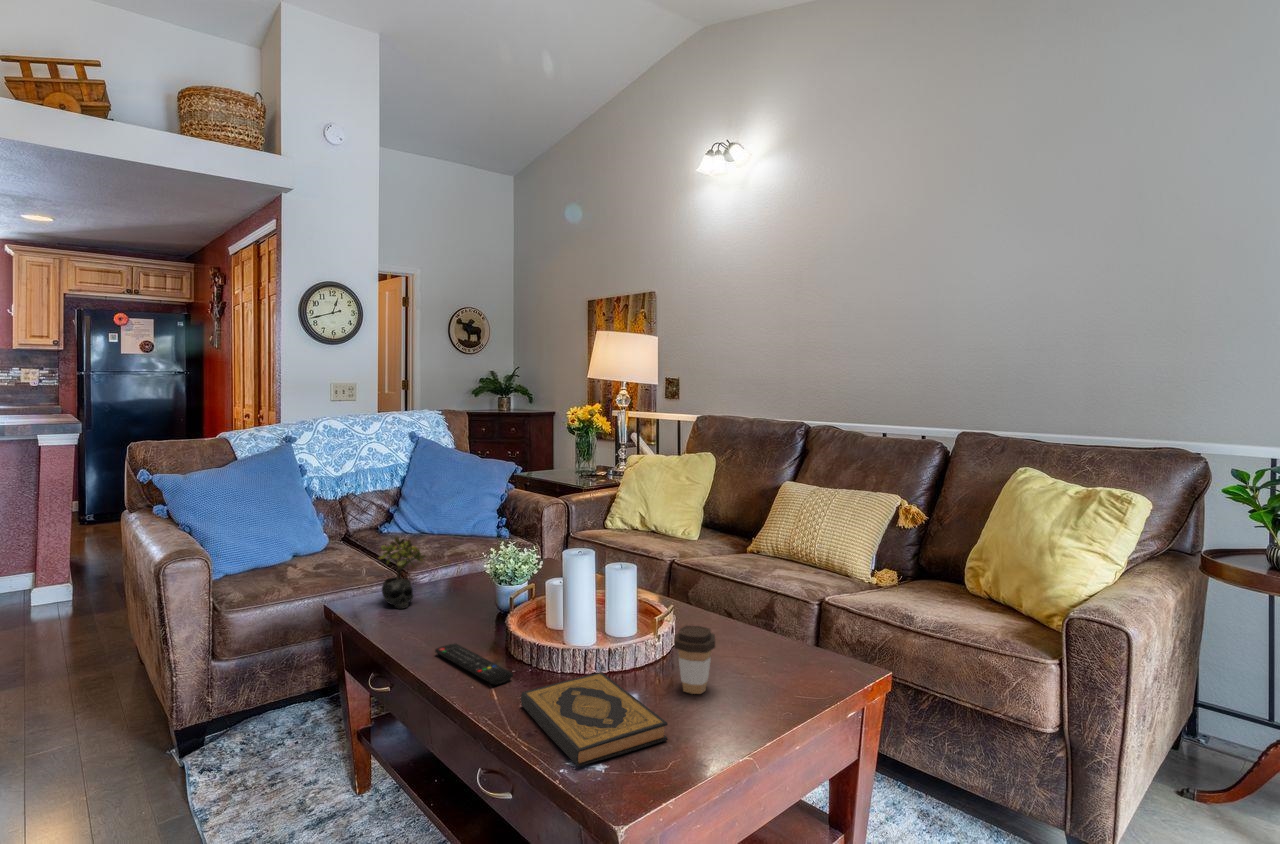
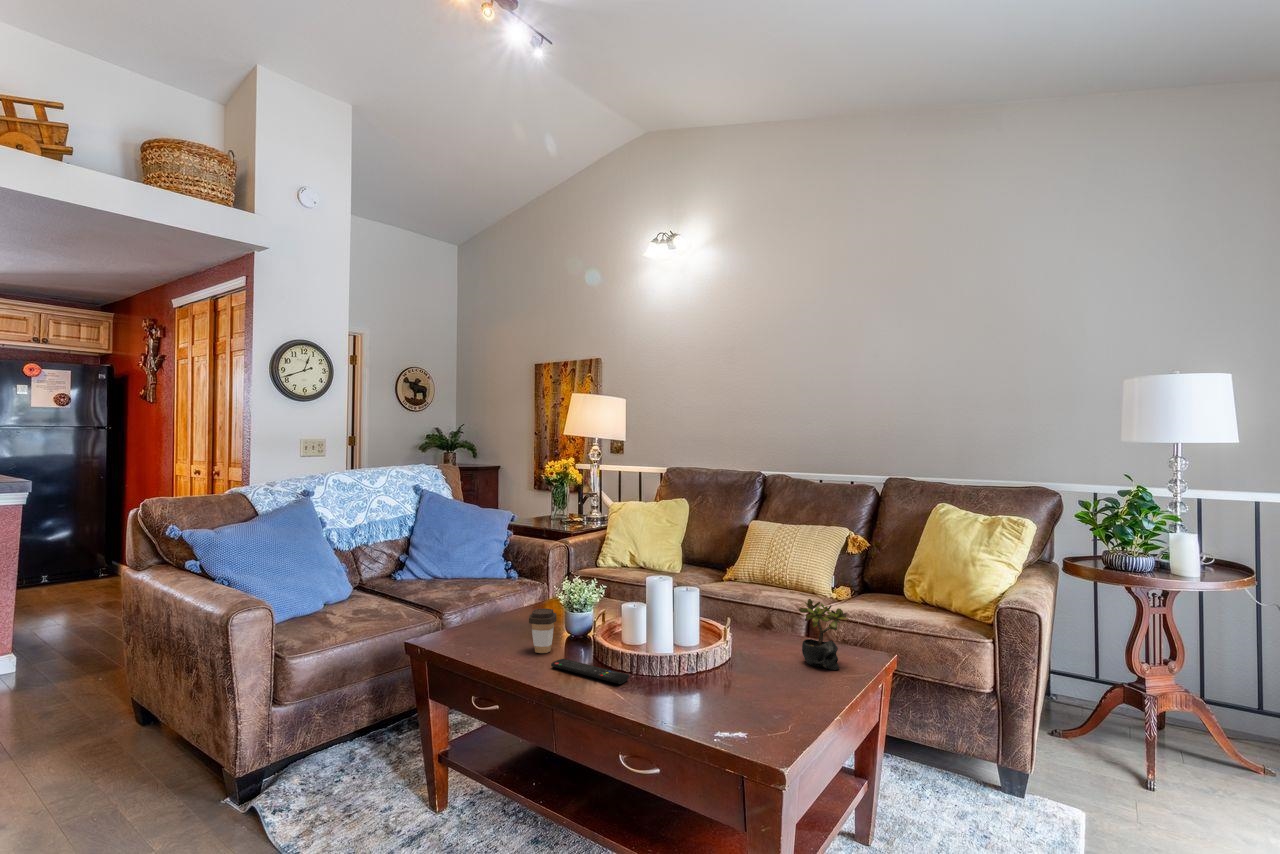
succulent plant: present [378,537,426,609] -> present [799,599,848,670]
coffee cup: present [674,626,715,694] -> present [529,609,556,653]
hardback book: present [521,672,668,767] -> none [651,668,772,727]

